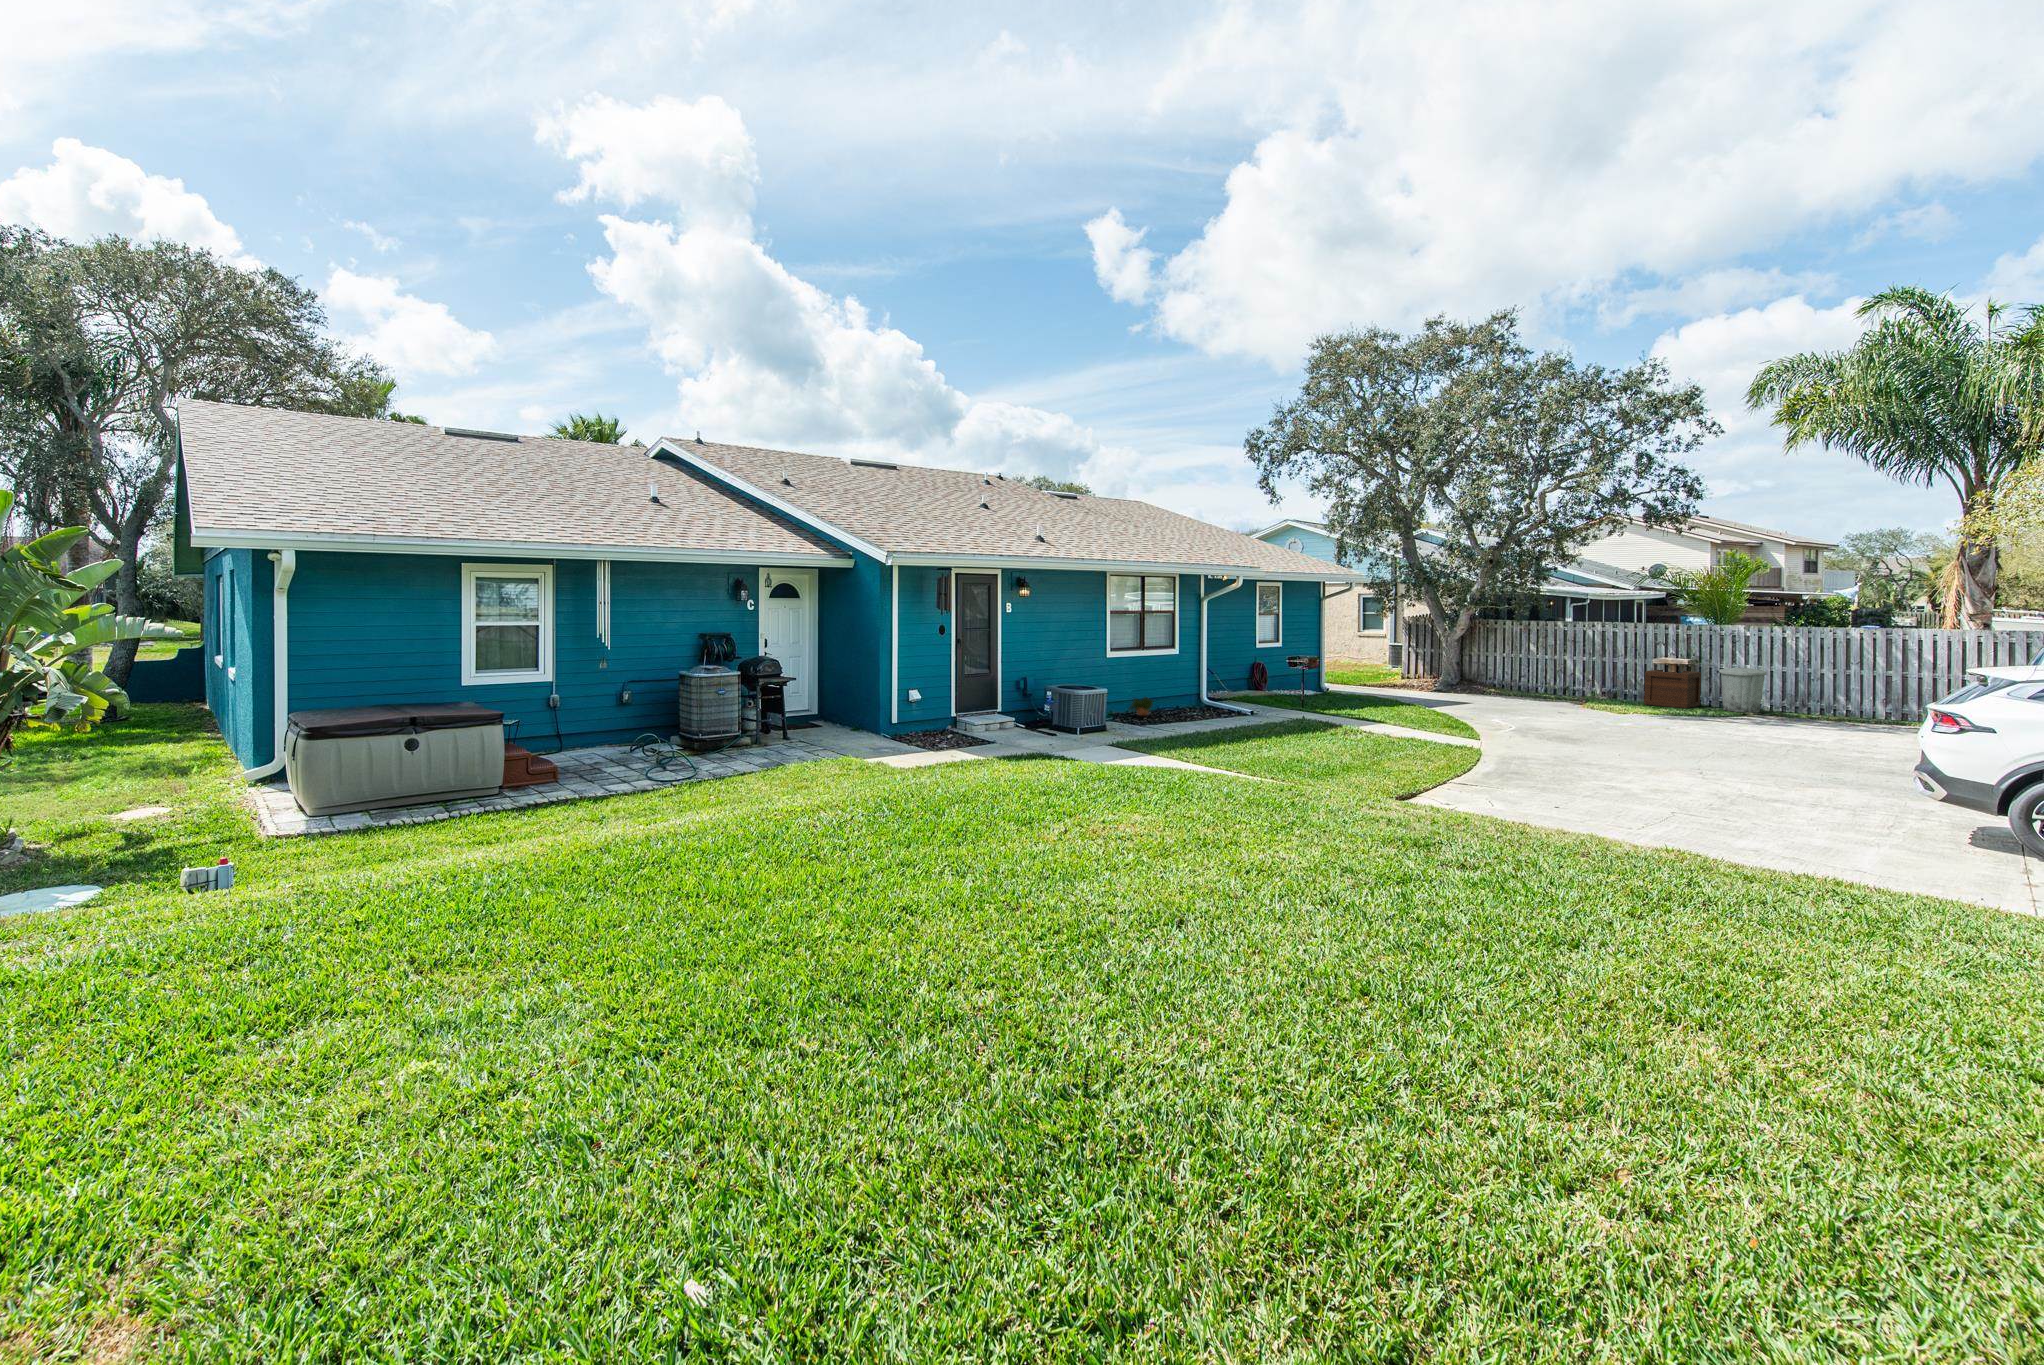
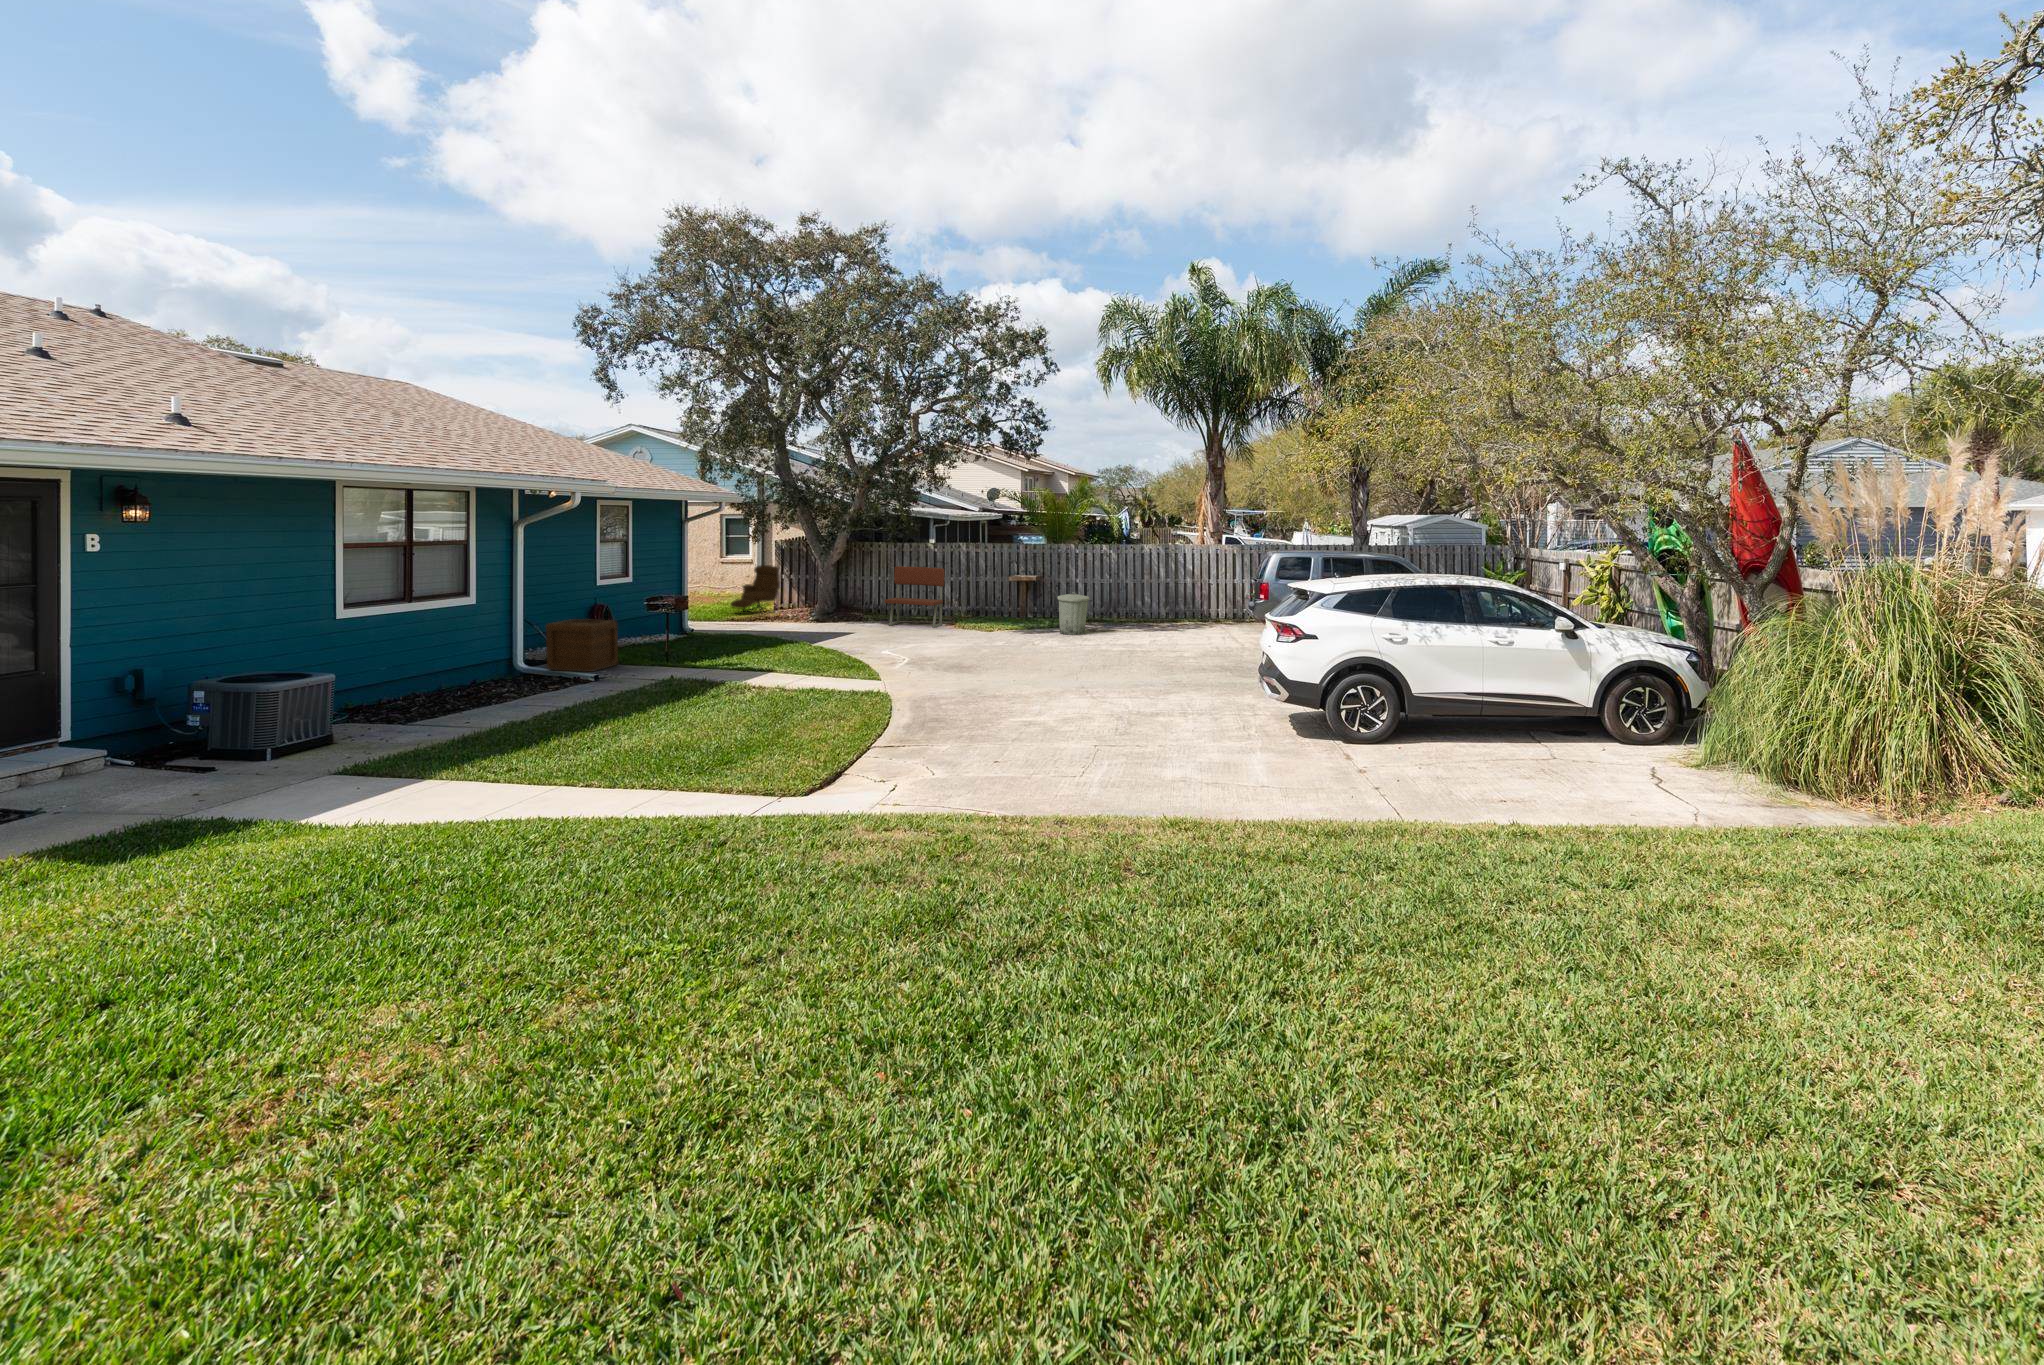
lounge chair: none [1356,637,1403,679] -> present [731,565,780,613]
bench: none [1506,637,1575,697] -> present [884,566,945,628]
wooden crate: present [1644,669,1701,708] -> present [546,619,618,672]
potted plant: present [1129,697,1154,715] -> none [390,675,439,706]

